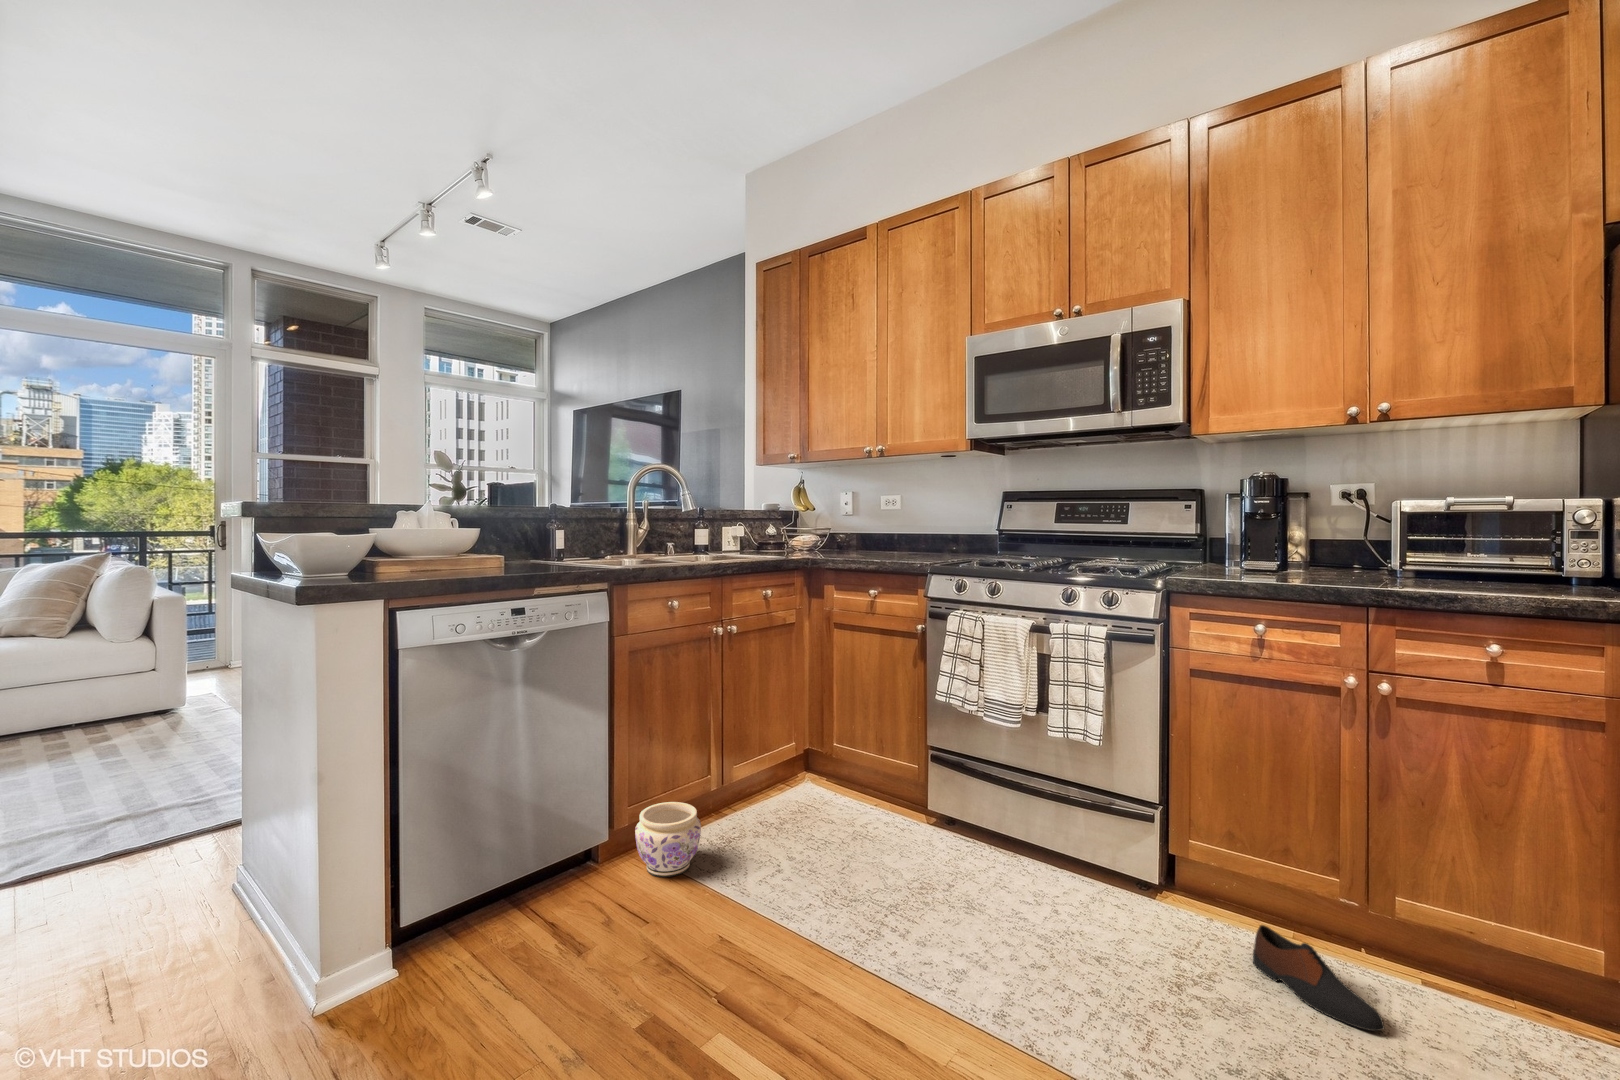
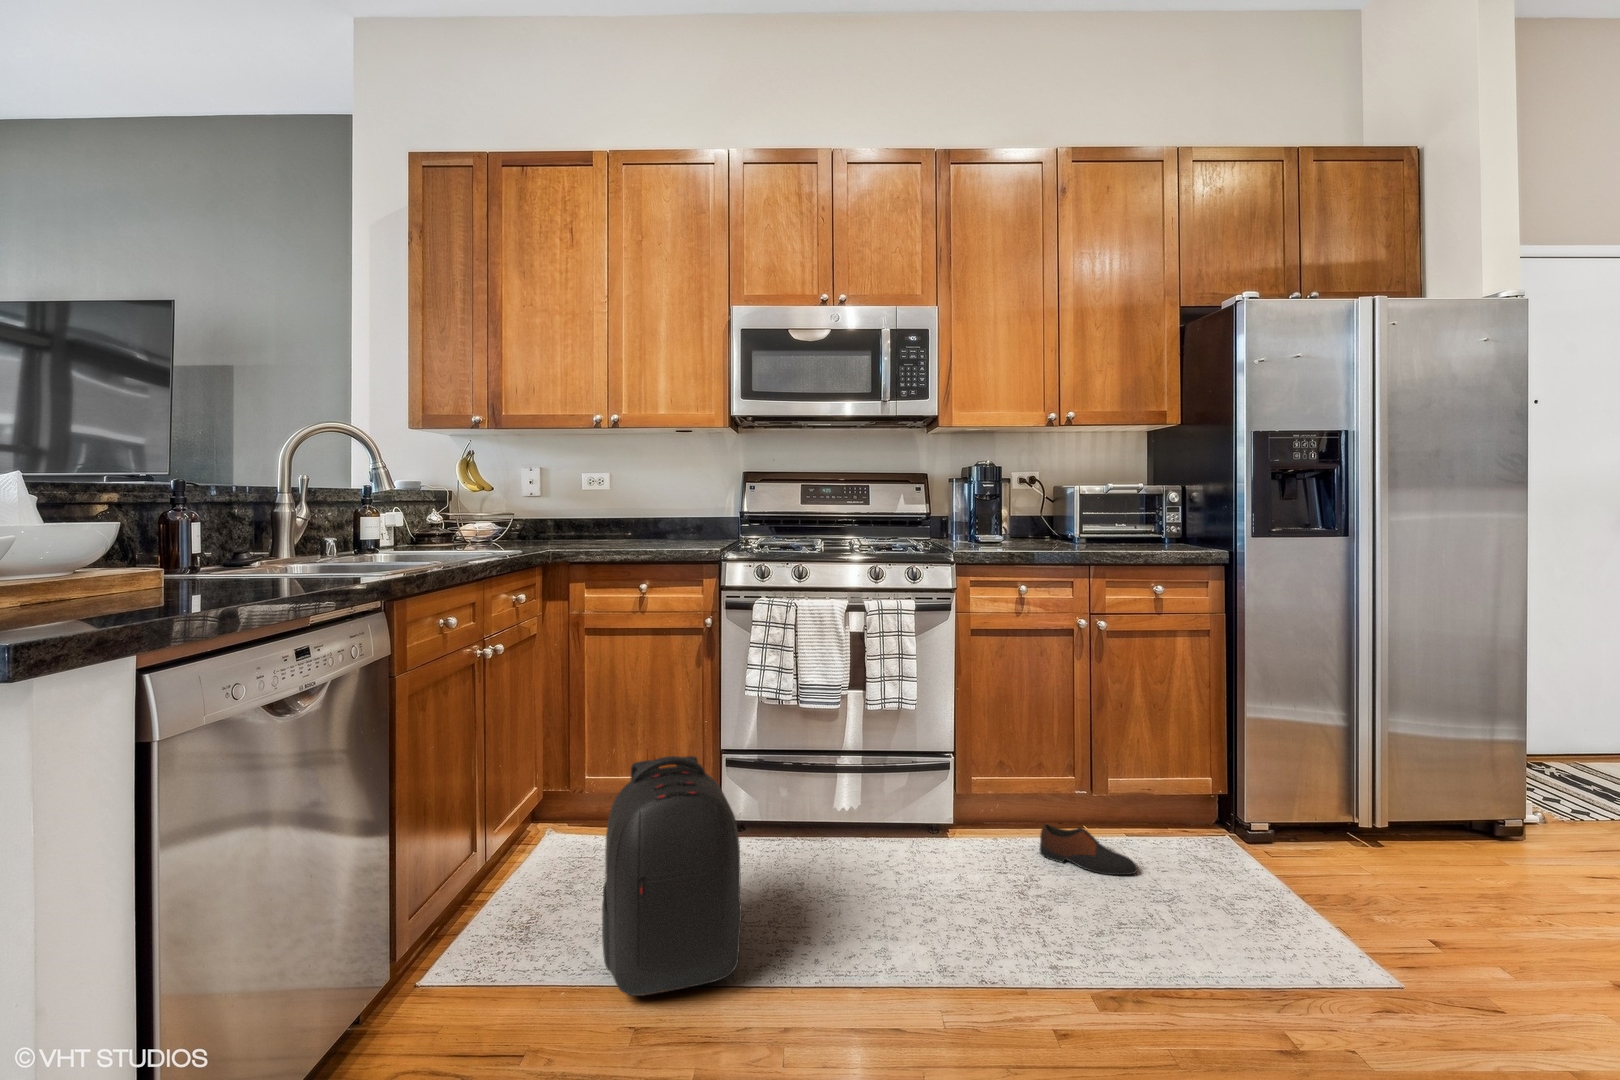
backpack: none [727,730,851,929] -> present [602,756,742,996]
planter: present [635,802,701,877] -> none [426,889,524,1001]

